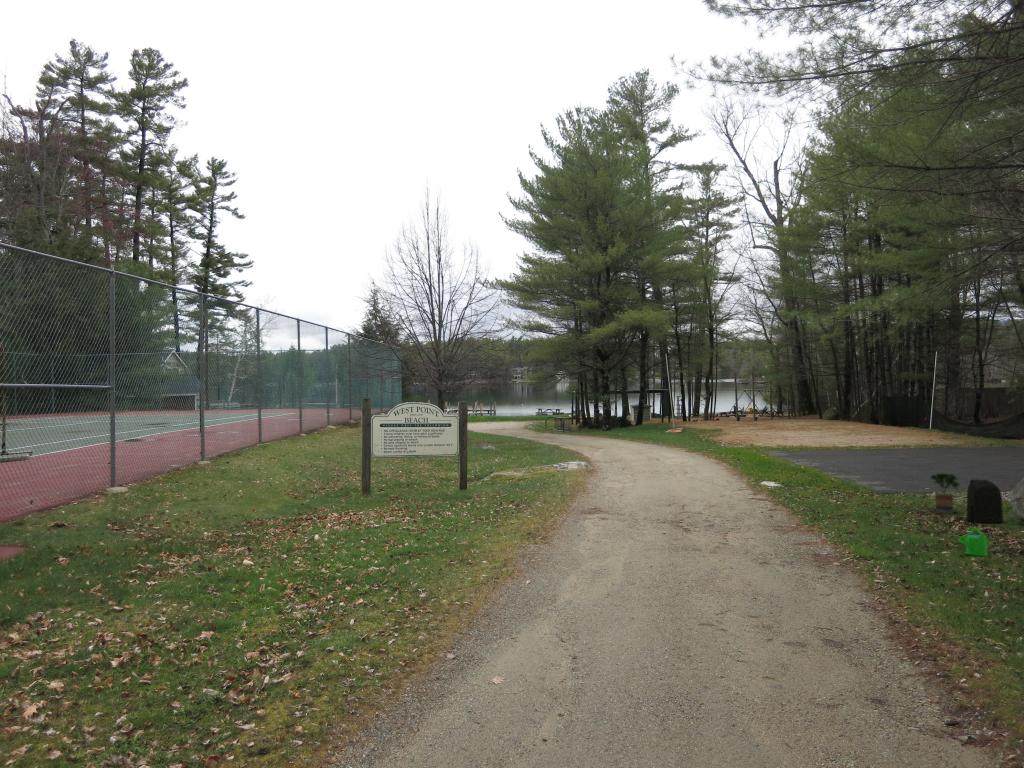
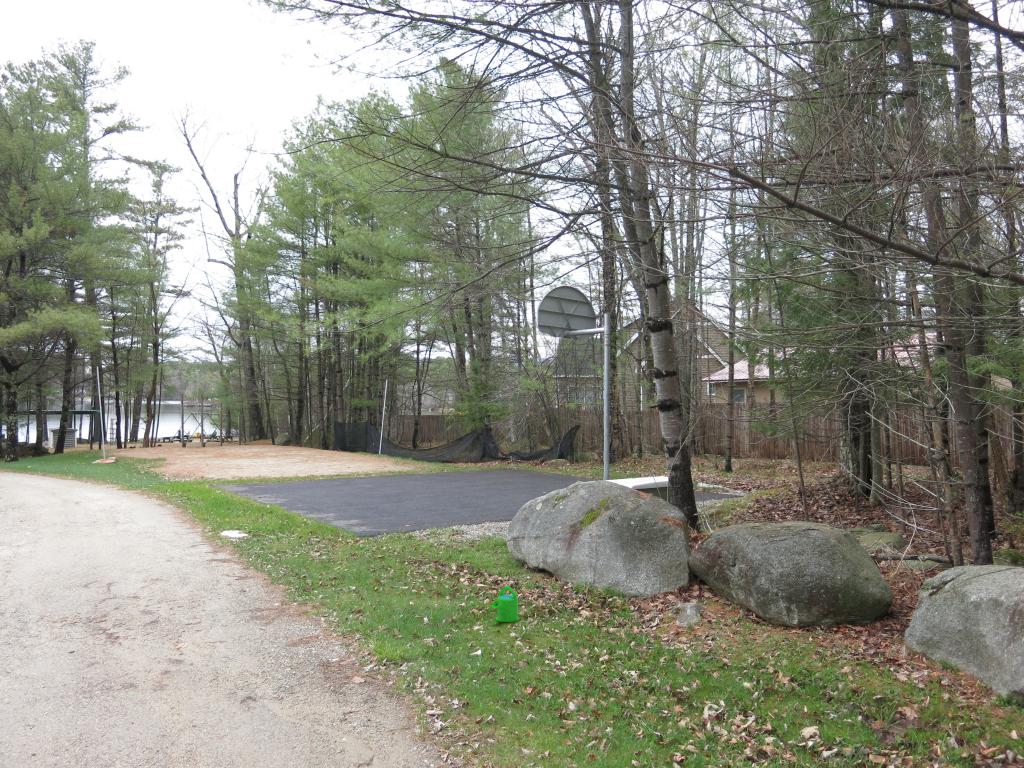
potted tree: present [931,473,959,514] -> none [426,510,457,557]
backpack: present [967,479,1003,523] -> none [467,515,501,567]

